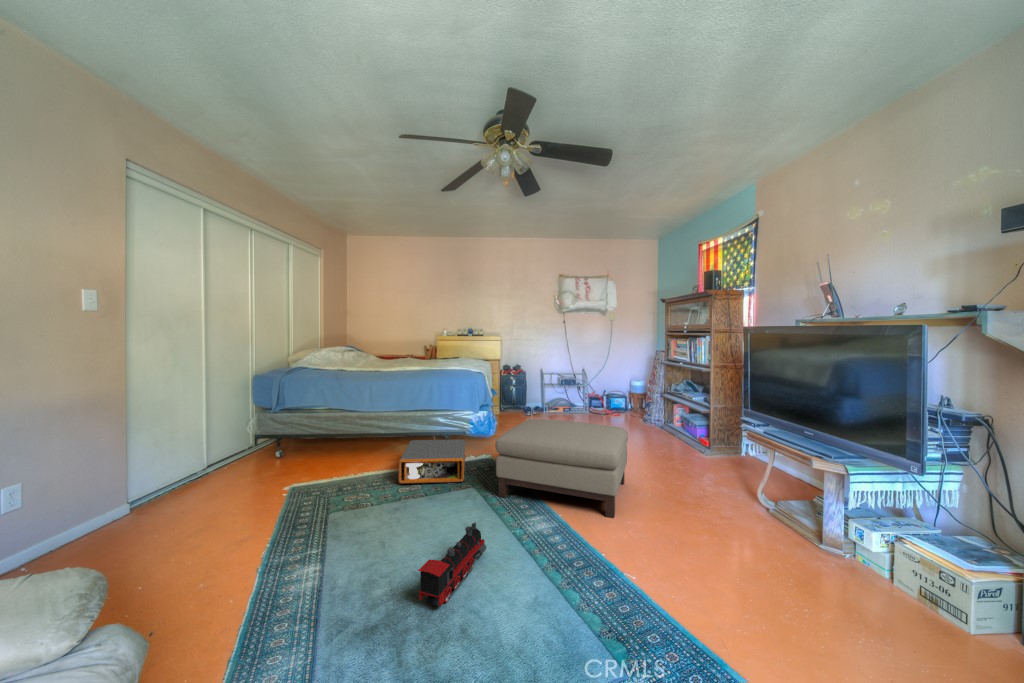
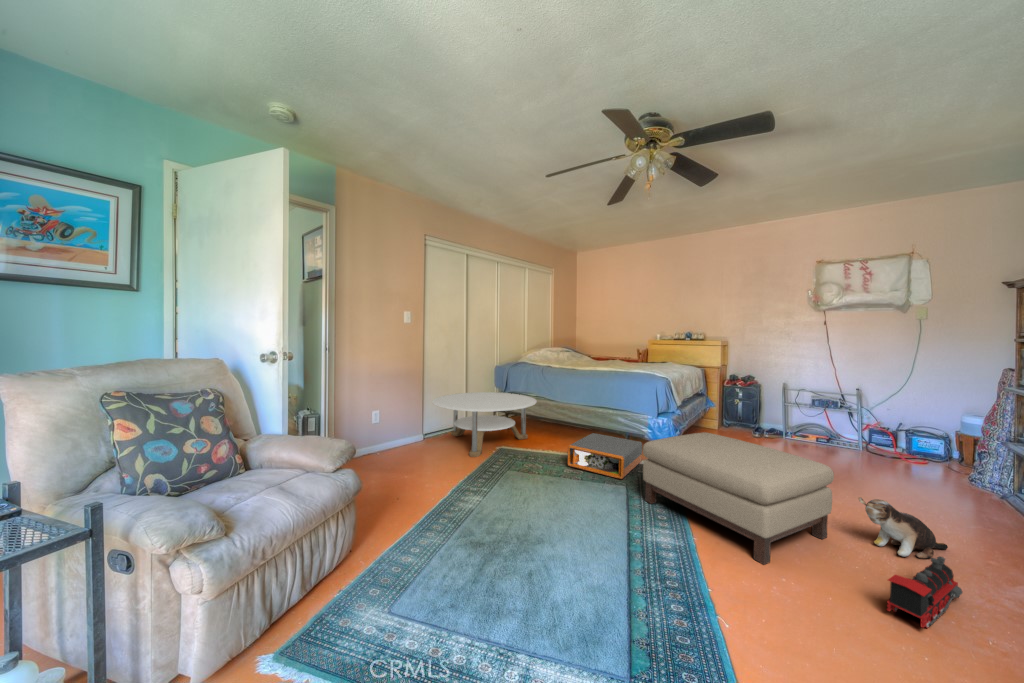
round table: none [159,410,339,510] -> present [432,392,537,457]
plush toy: none [641,445,674,480] -> present [858,497,948,559]
toy train: present [418,522,486,606] -> present [887,557,963,628]

